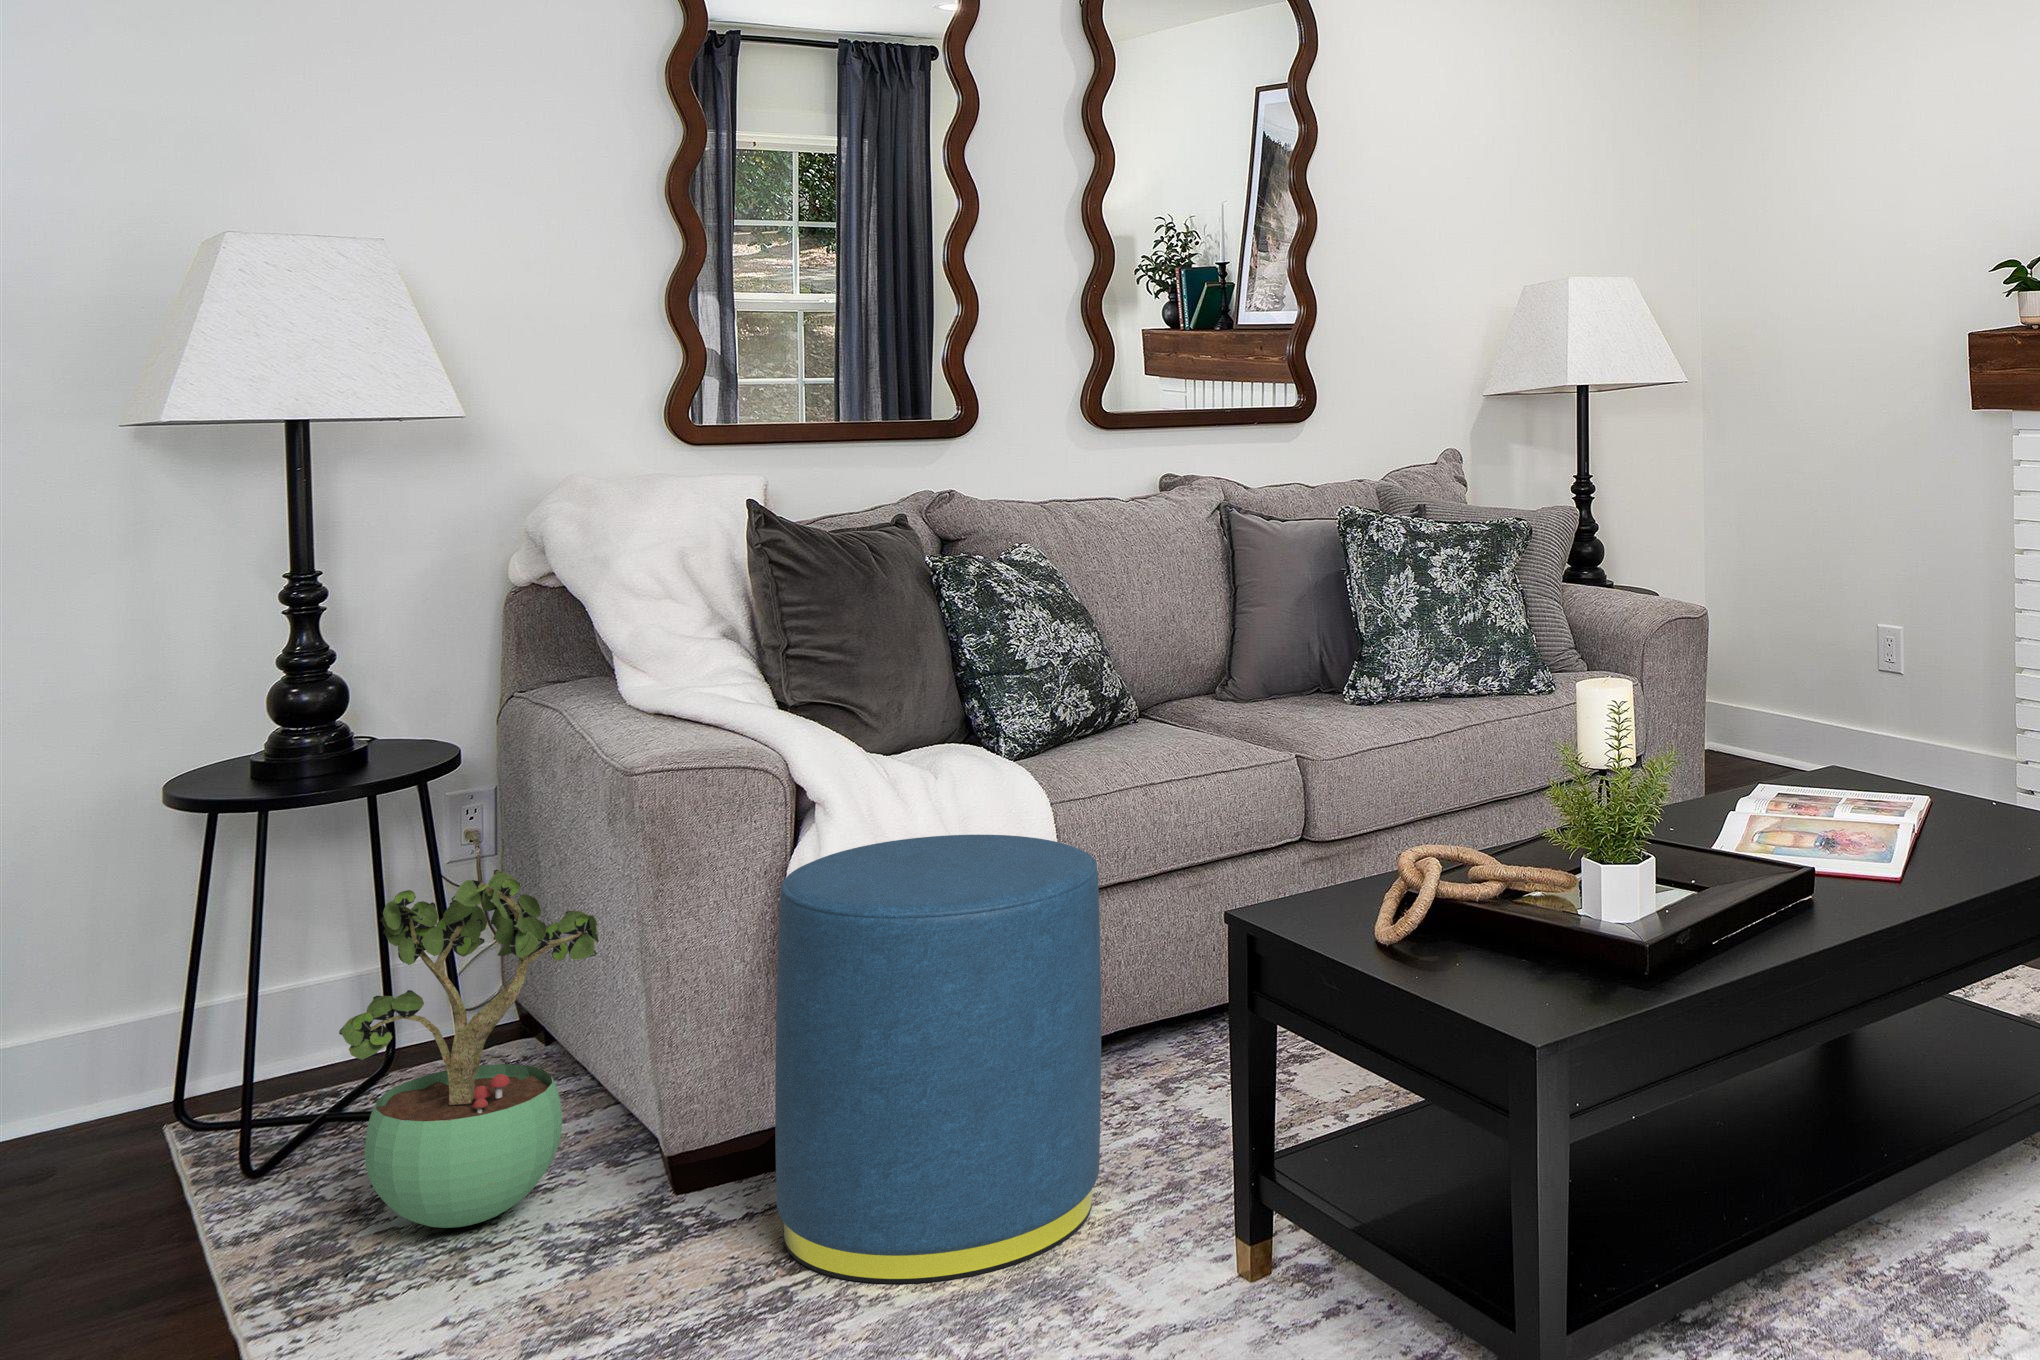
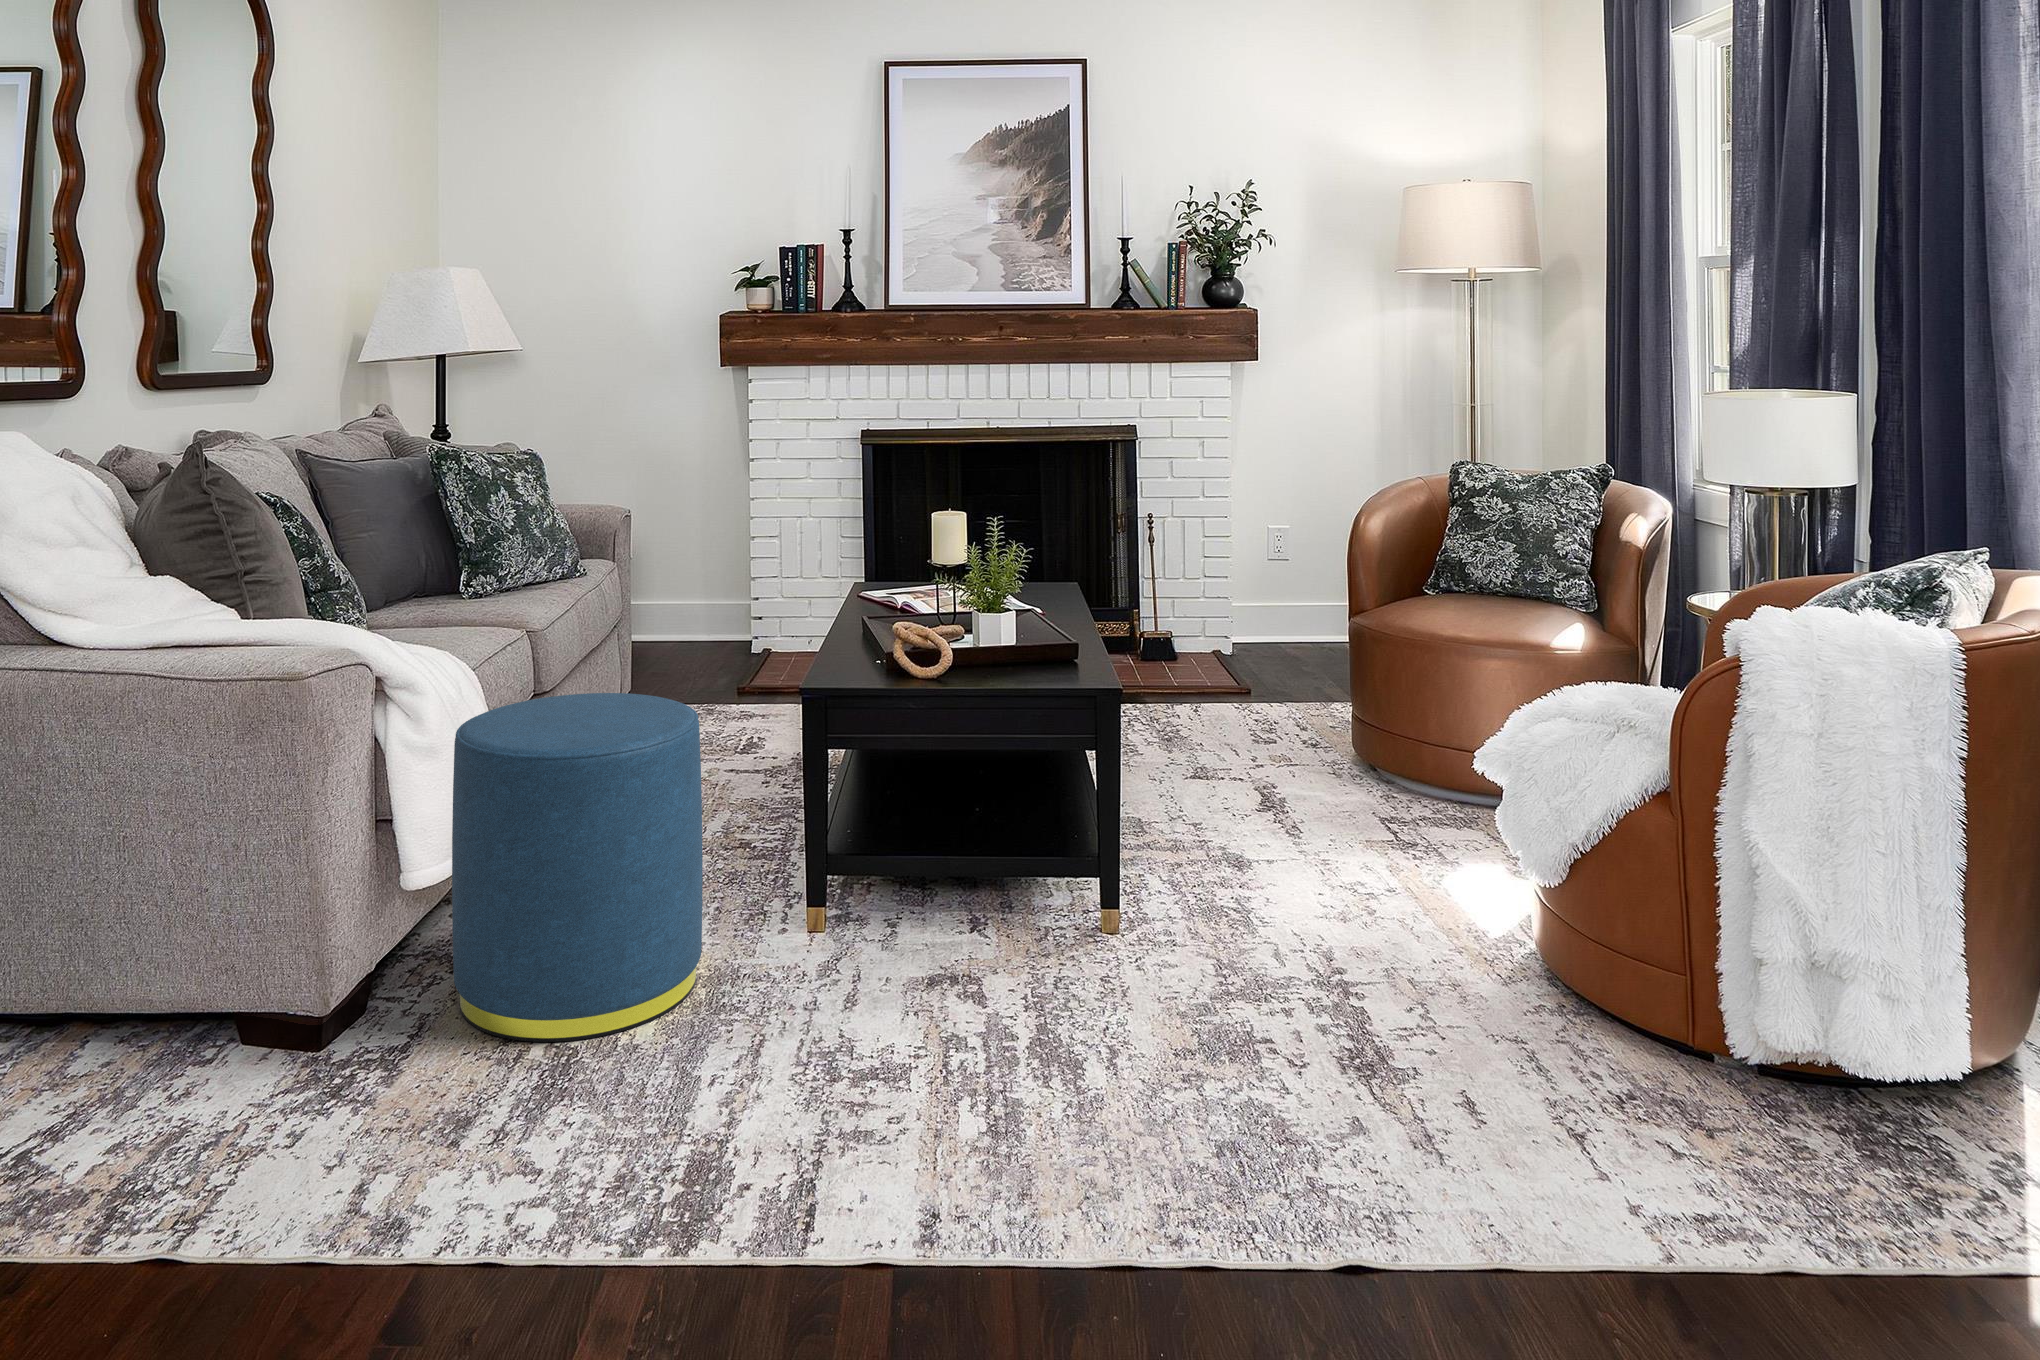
potted plant: present [339,870,599,1228] -> none [91,800,303,1148]

